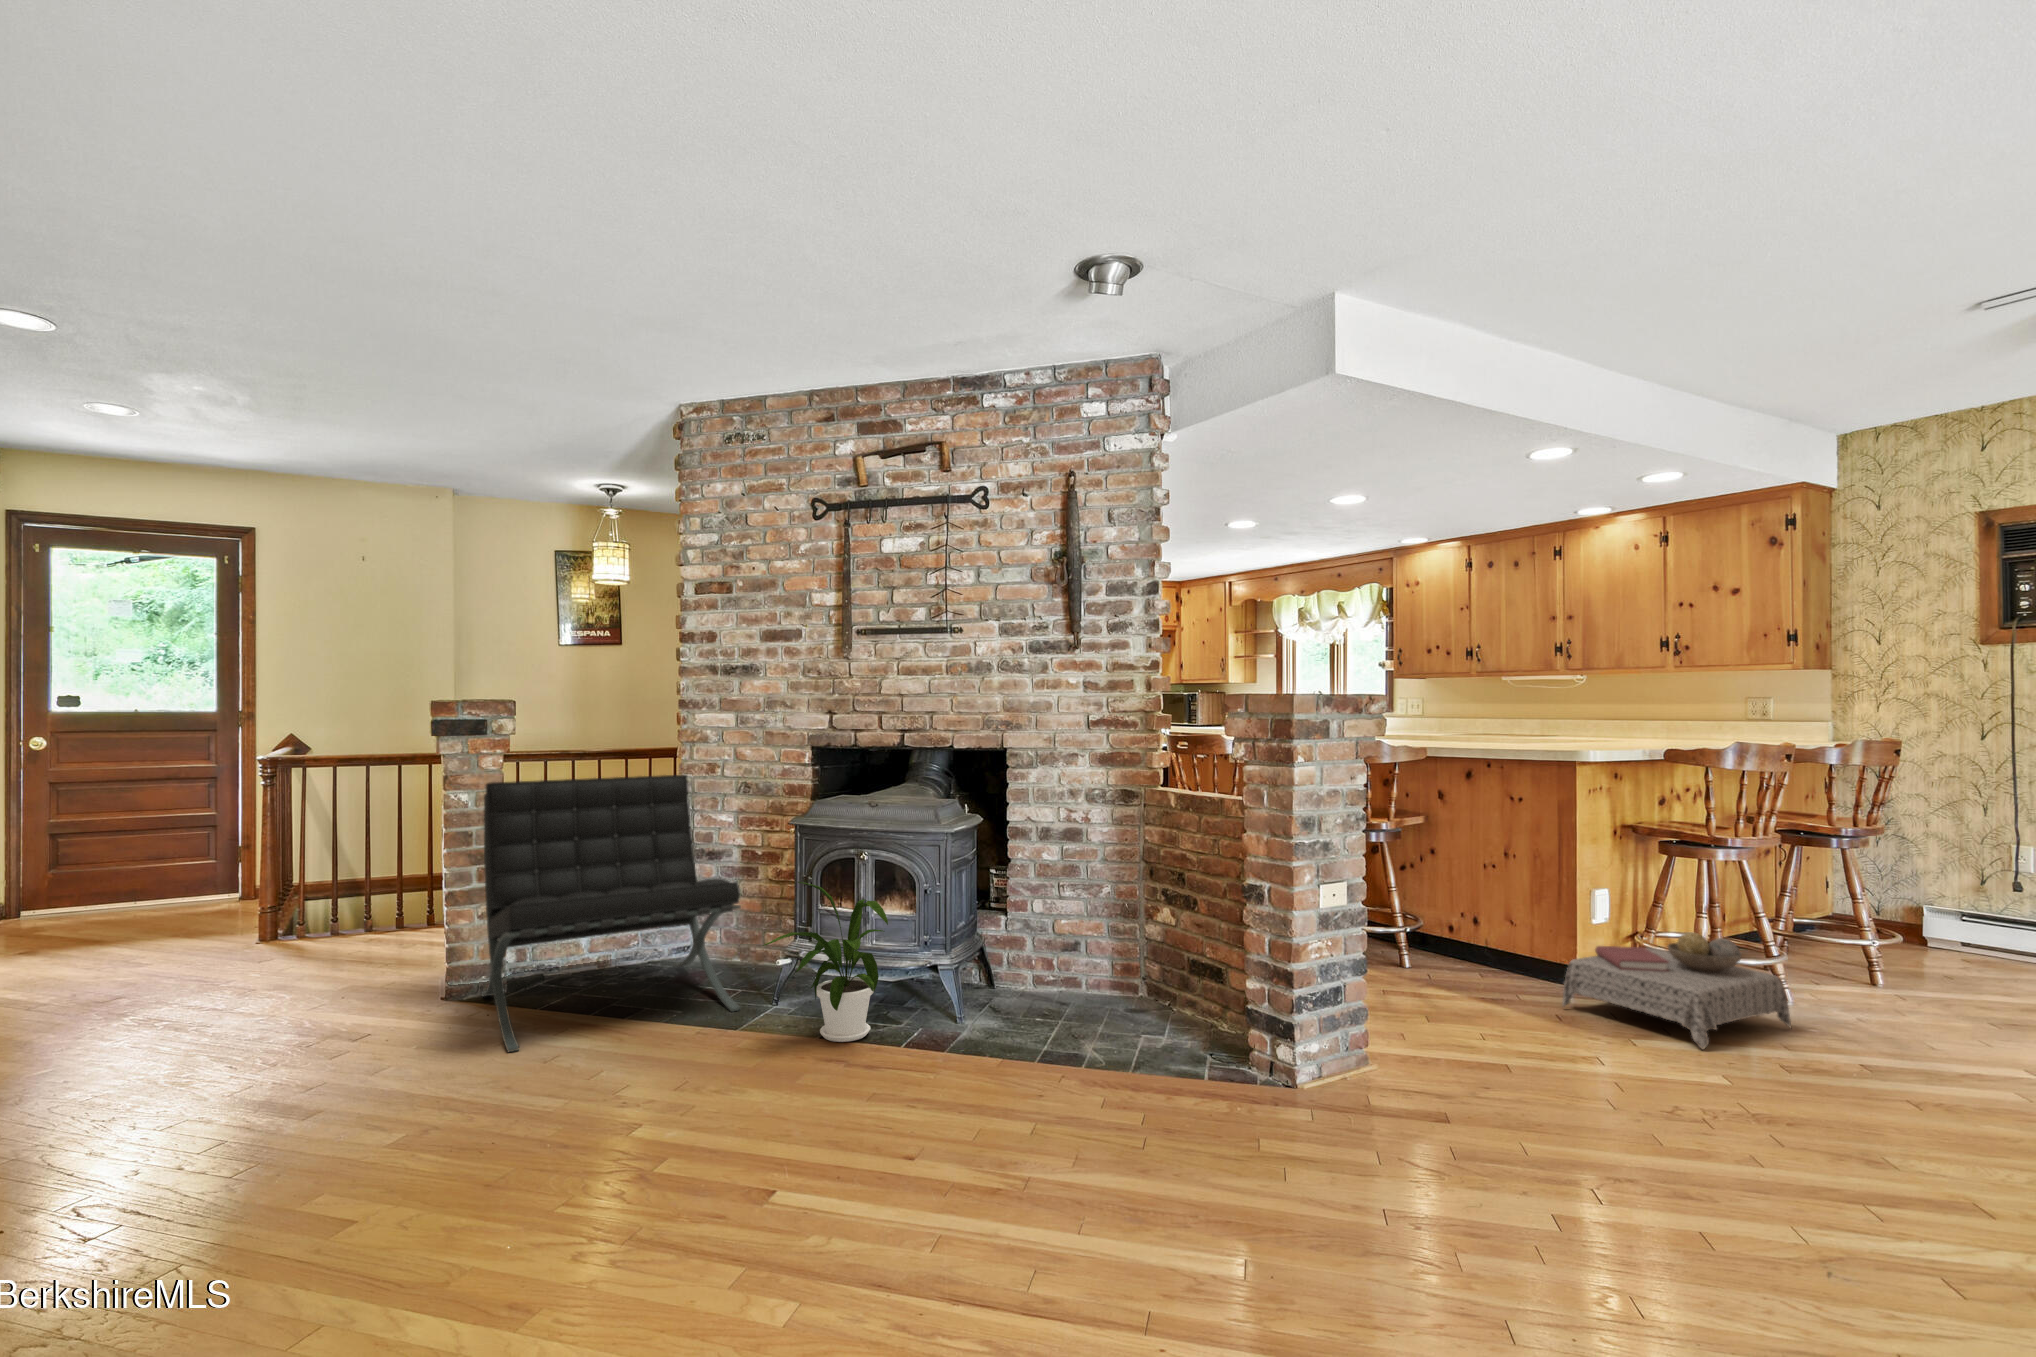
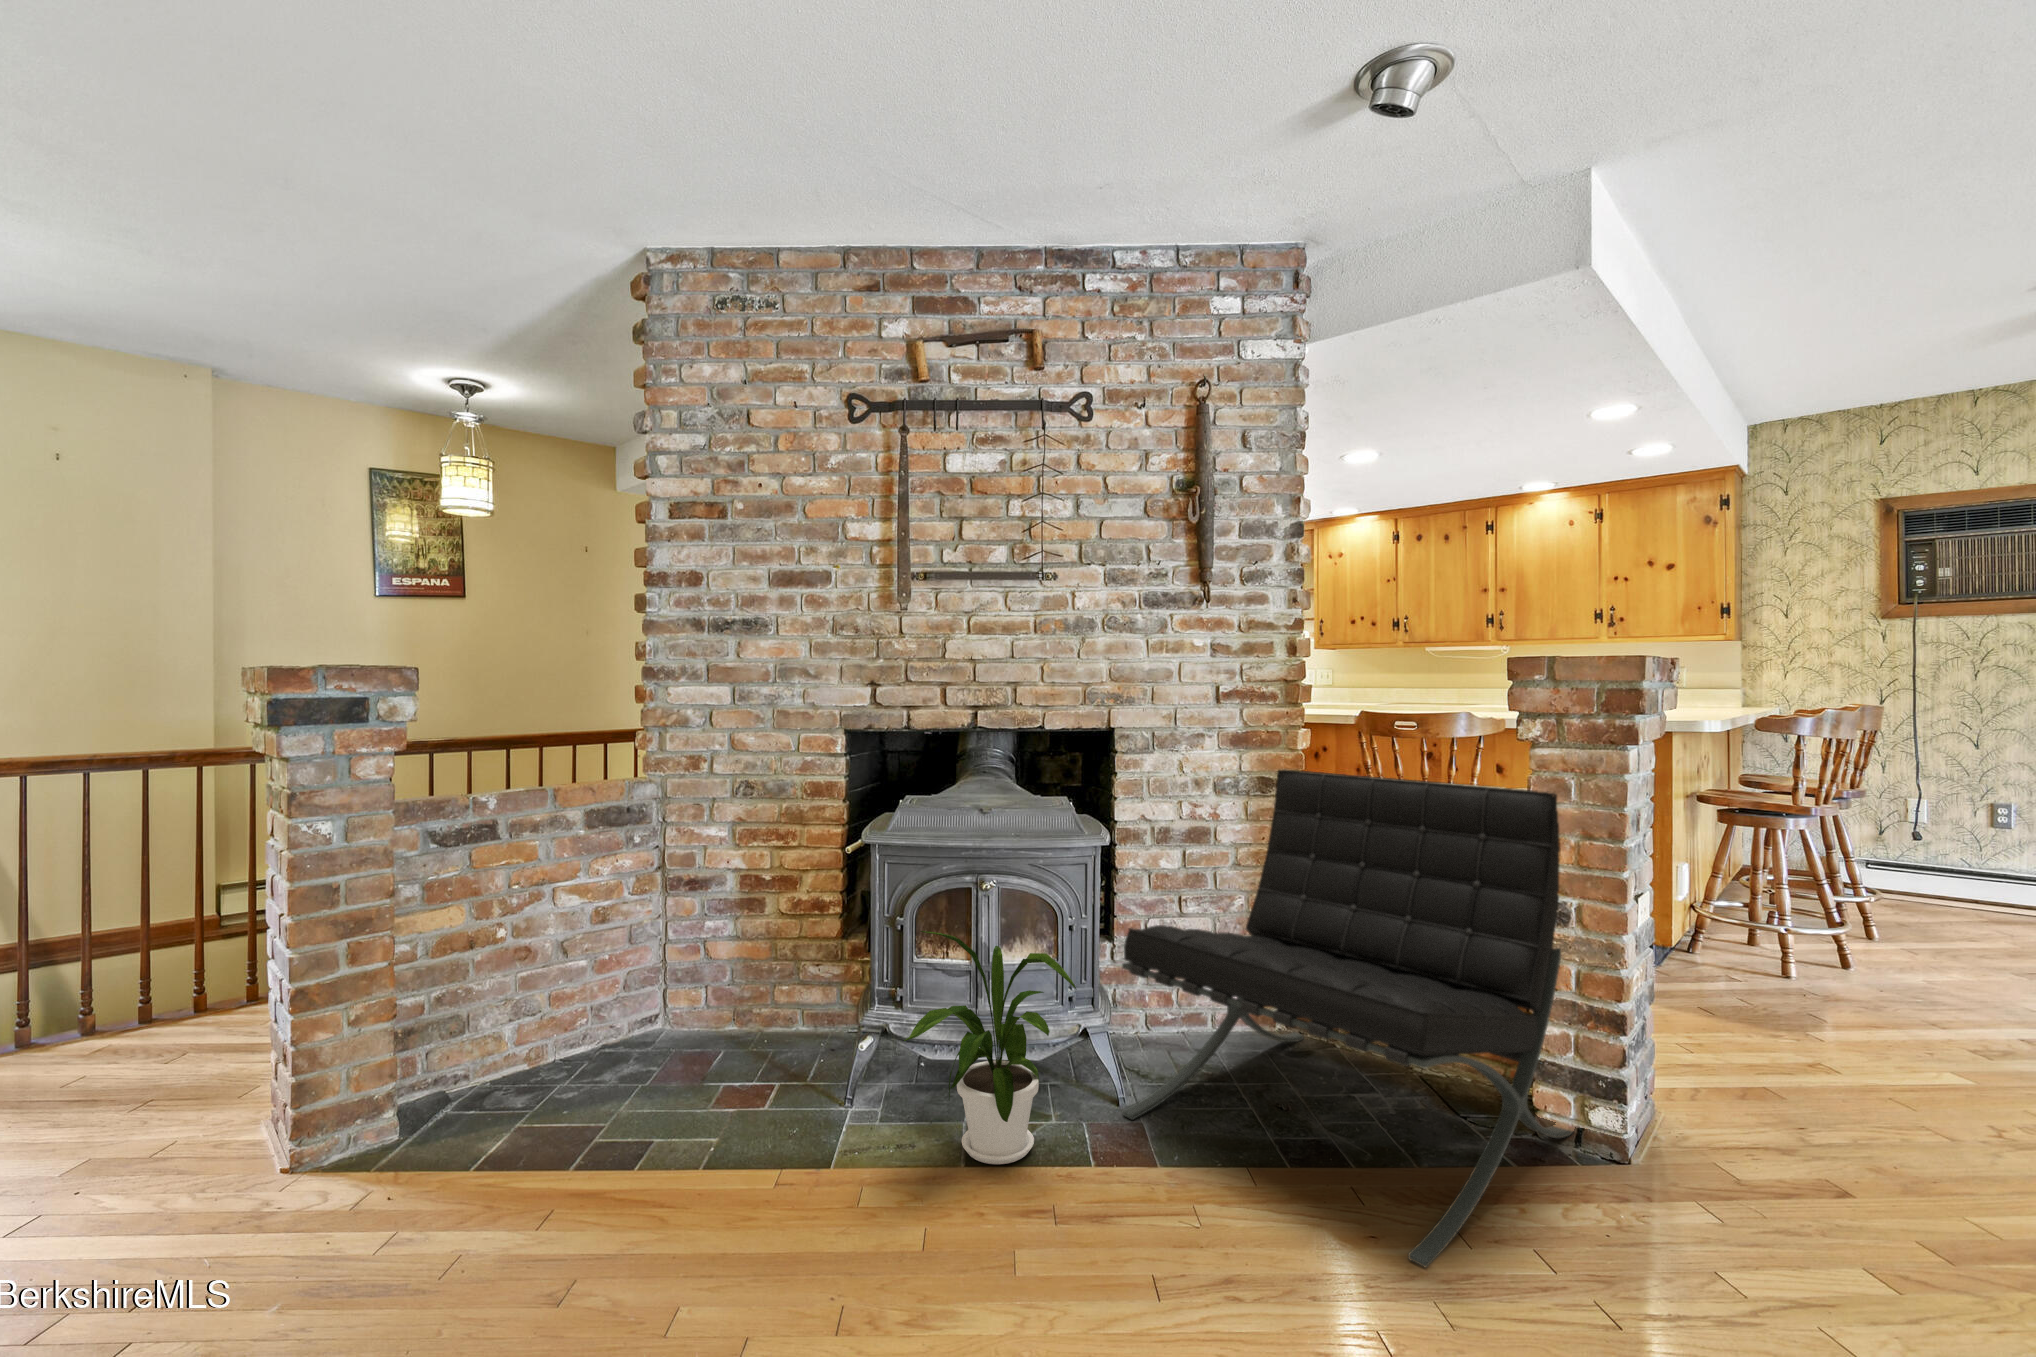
lounge chair: present [481,775,741,1052] -> present [1122,769,1573,1267]
ottoman: present [1562,932,1791,1049] -> none [1720,917,1951,1050]

